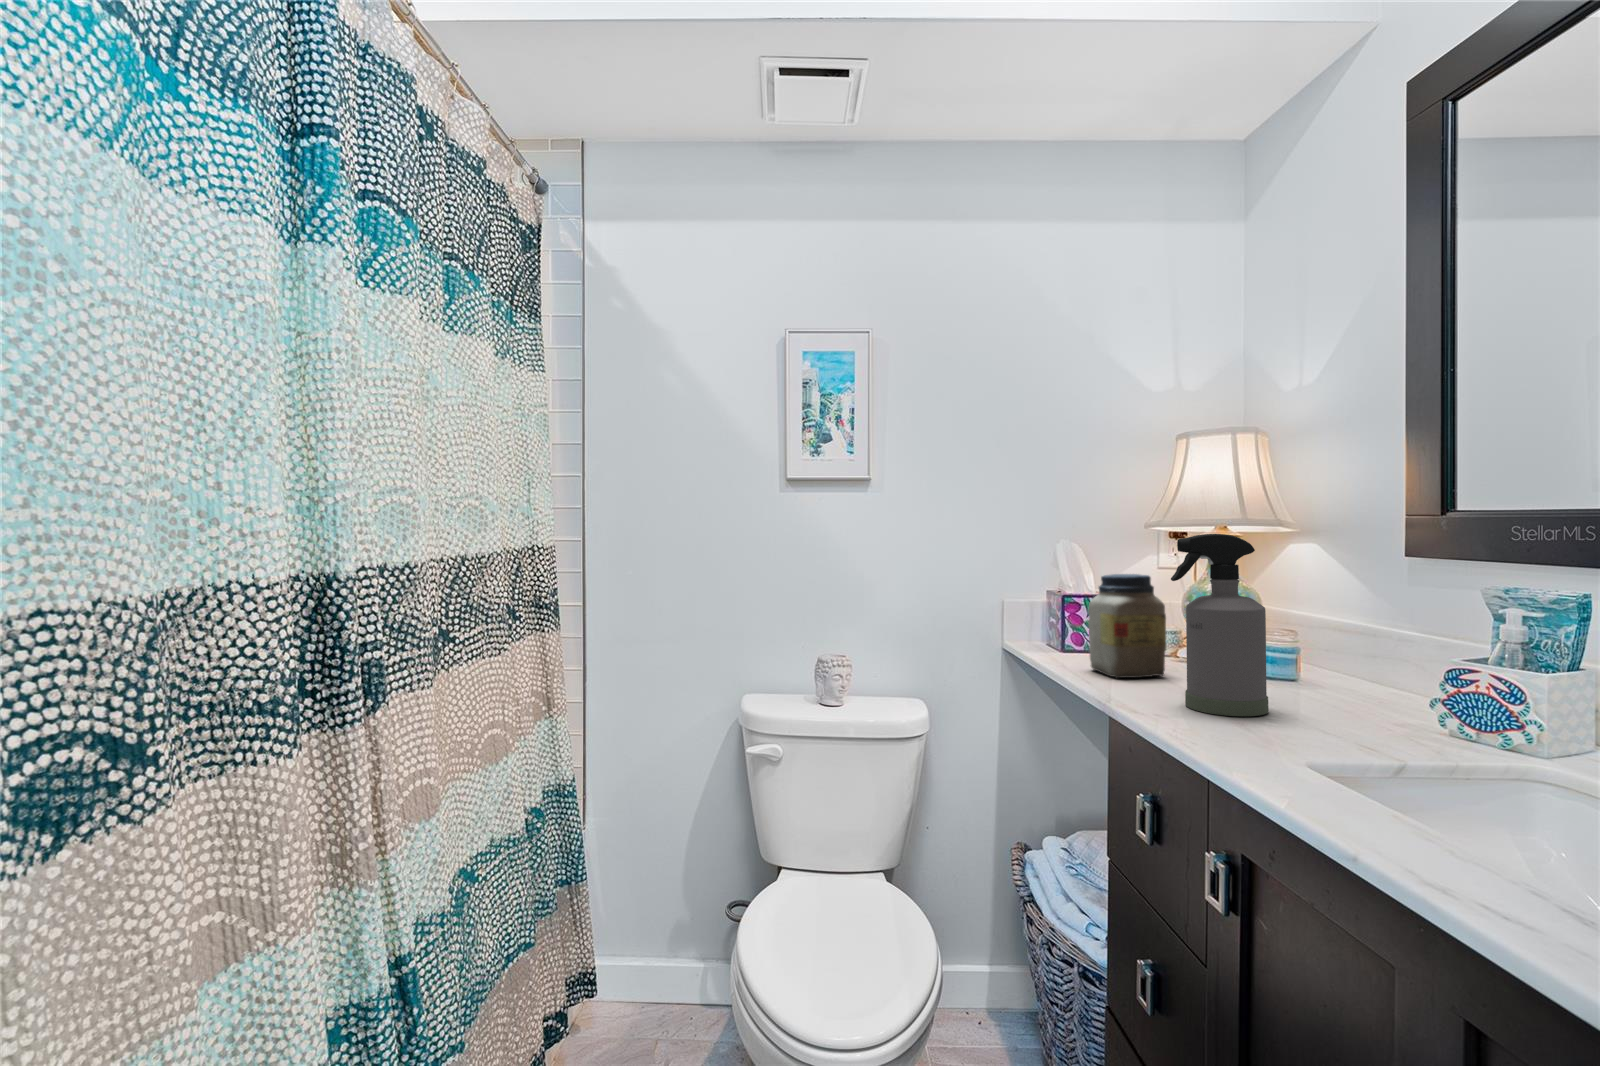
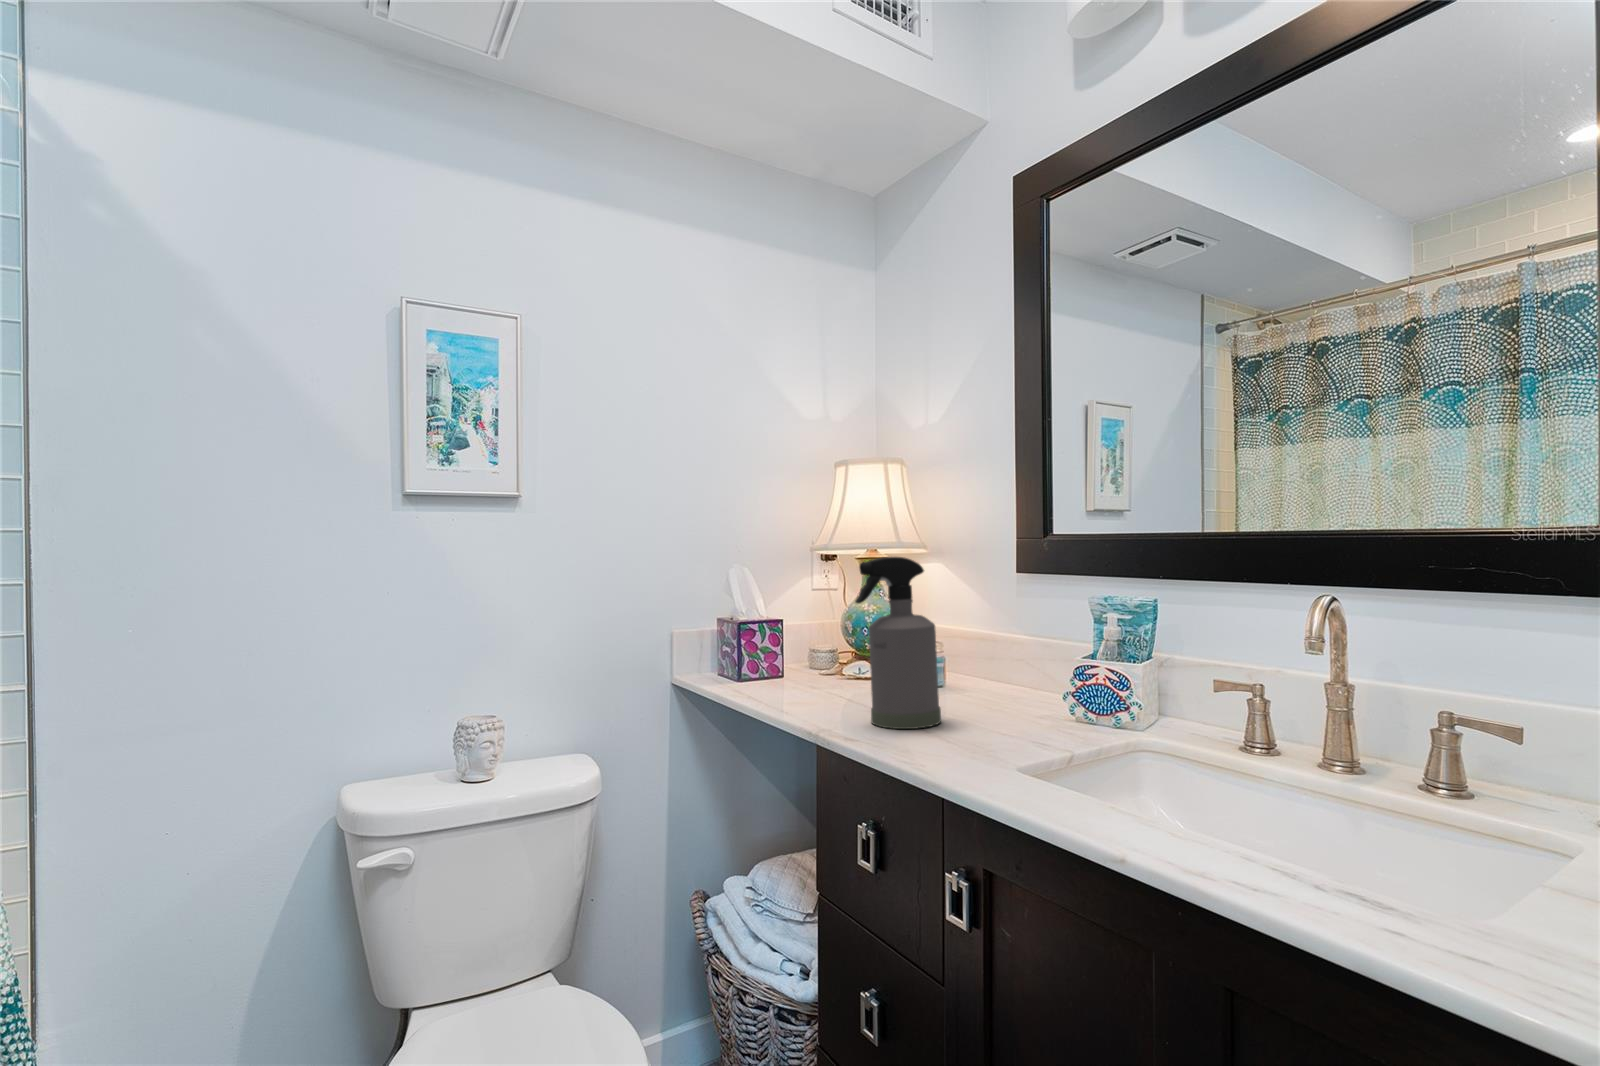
jar: present [1088,574,1167,678] -> none [768,599,841,705]

